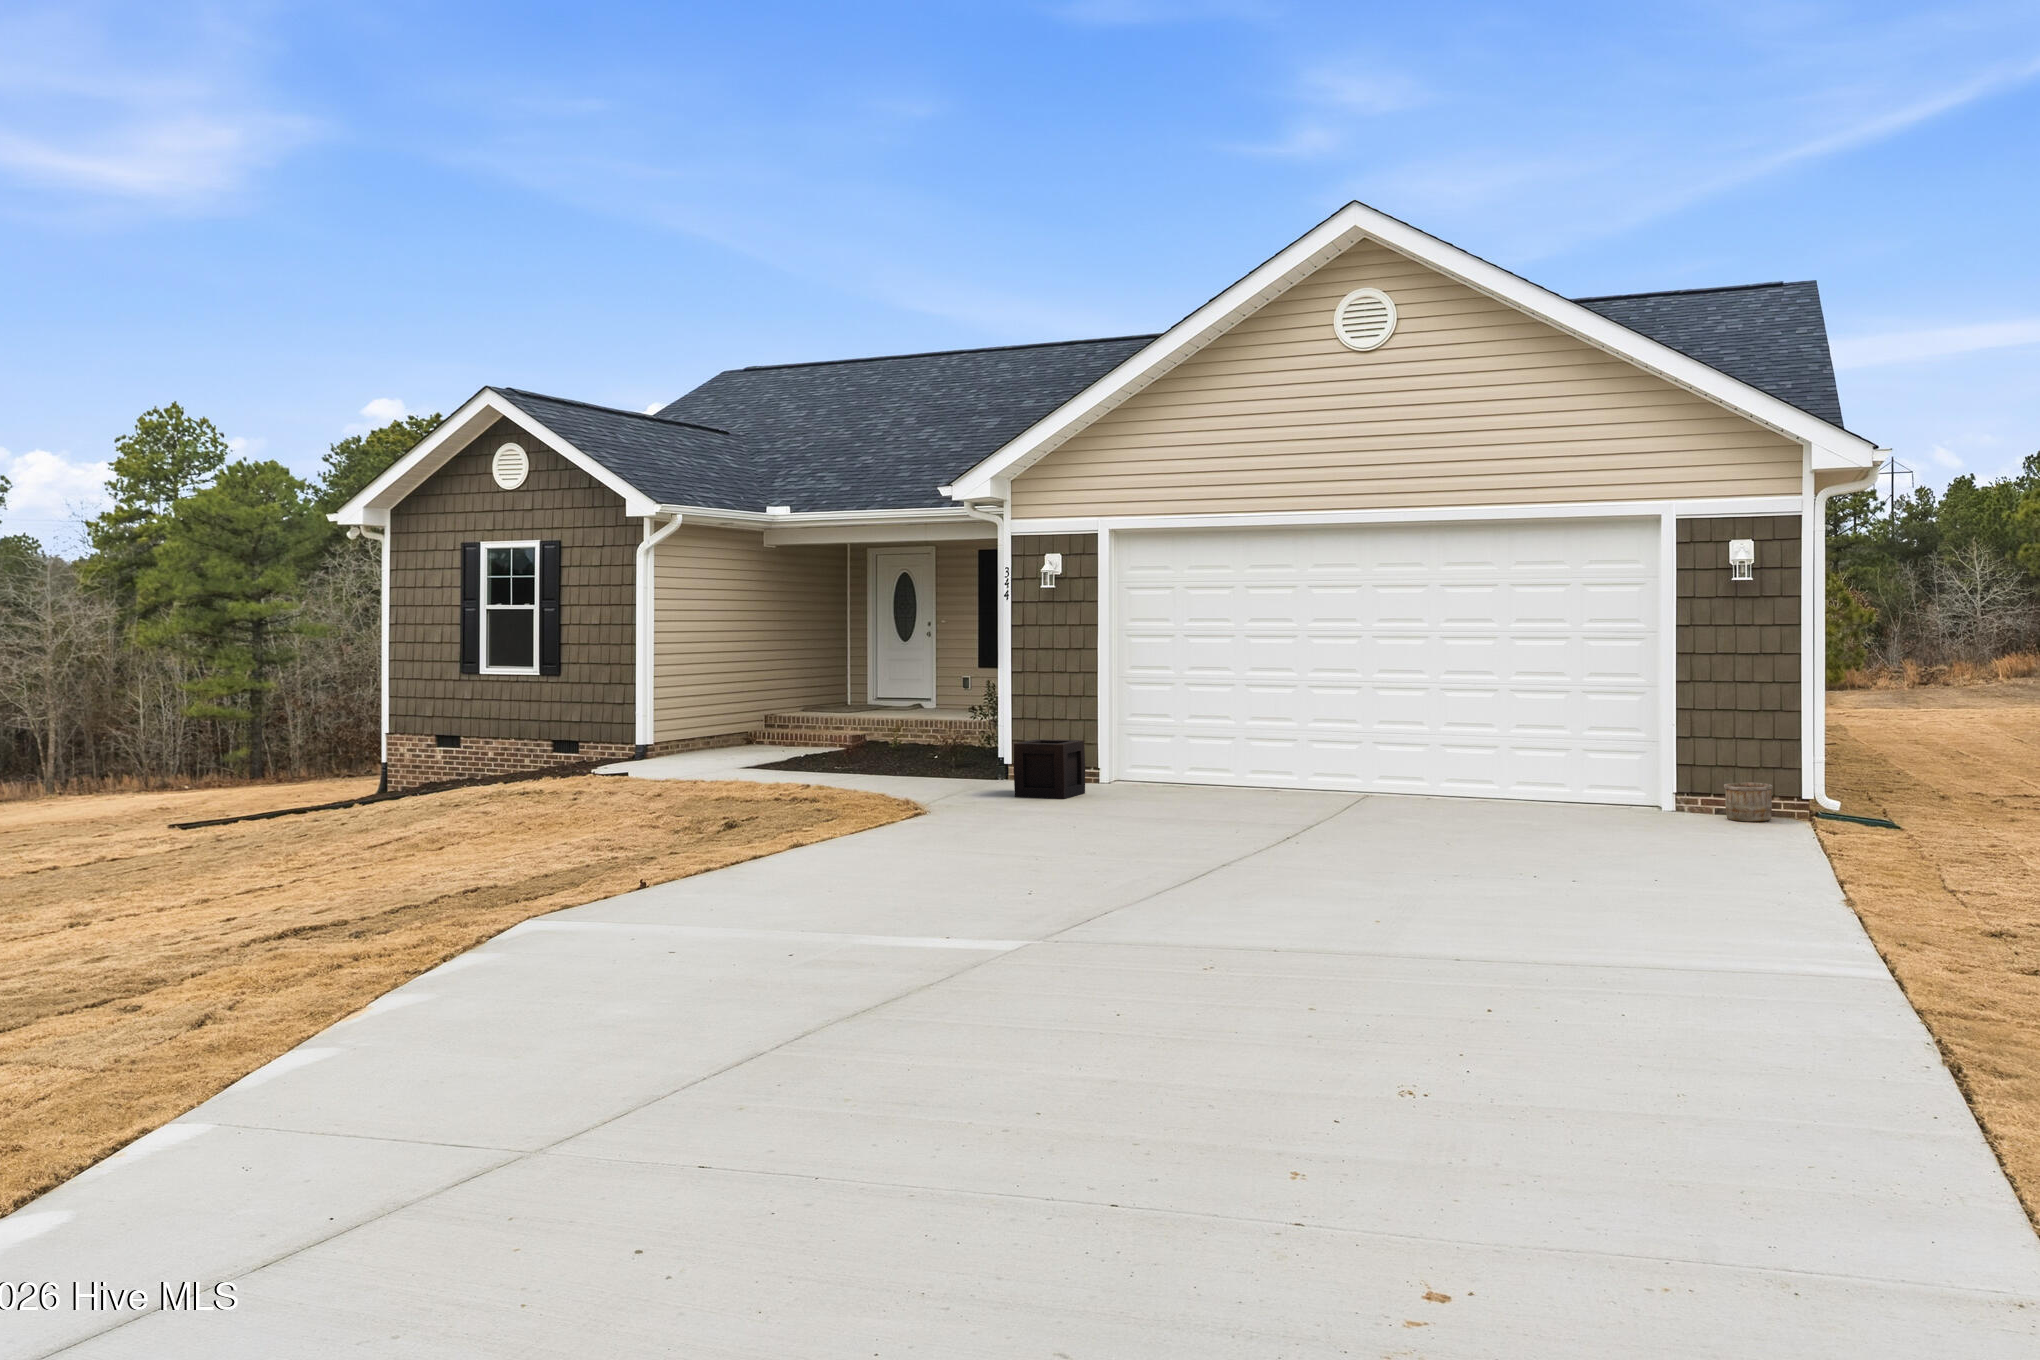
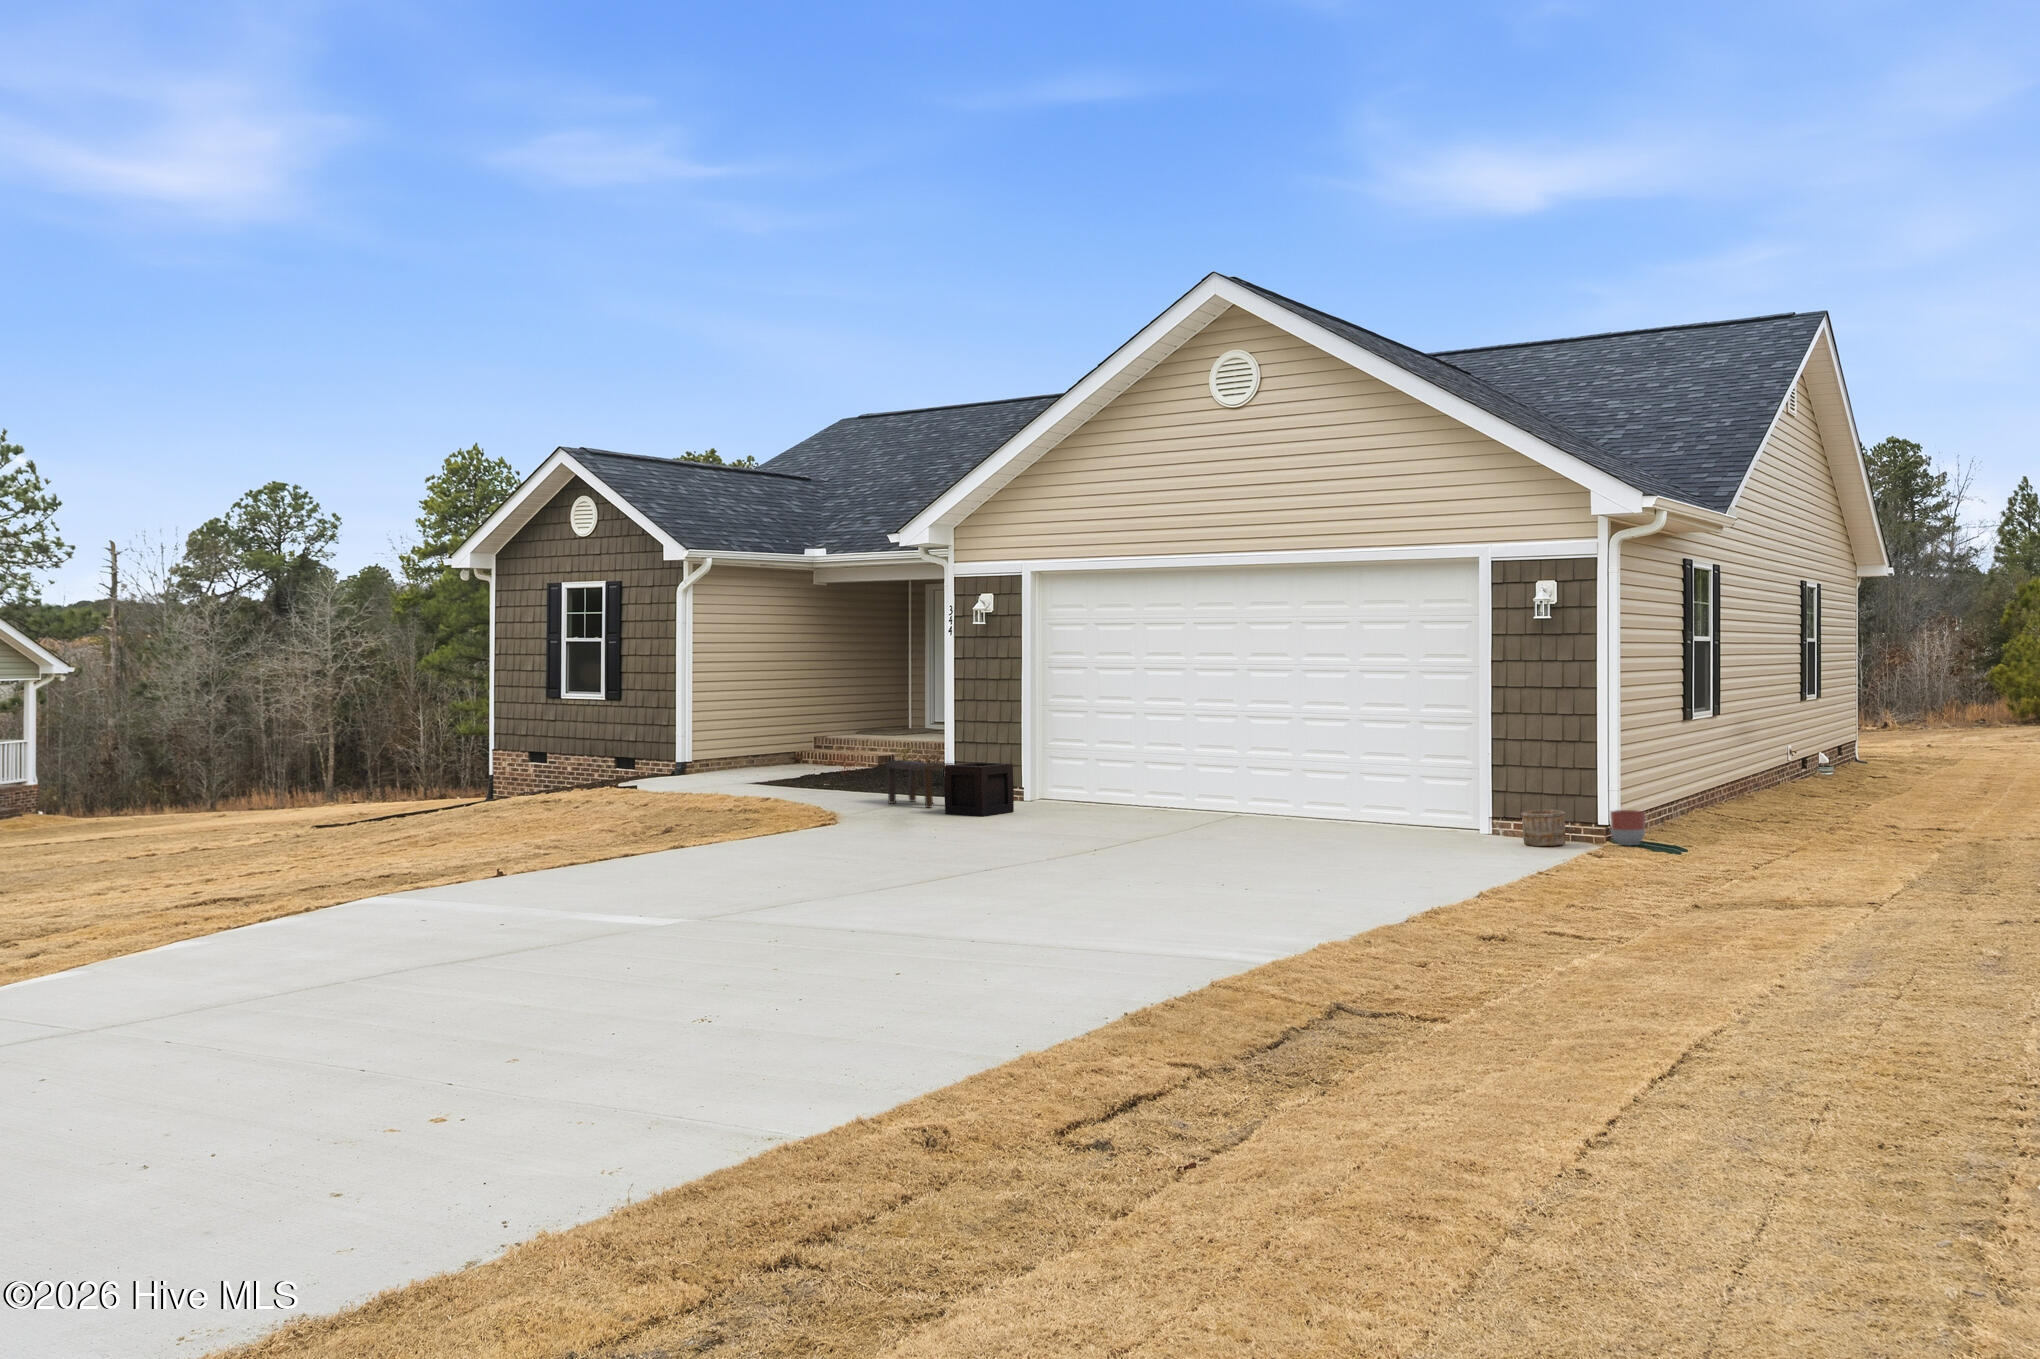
bench: none [917,739,1002,790] -> present [886,761,953,808]
planter: none [1814,782,1853,819] -> present [1610,810,1645,846]

